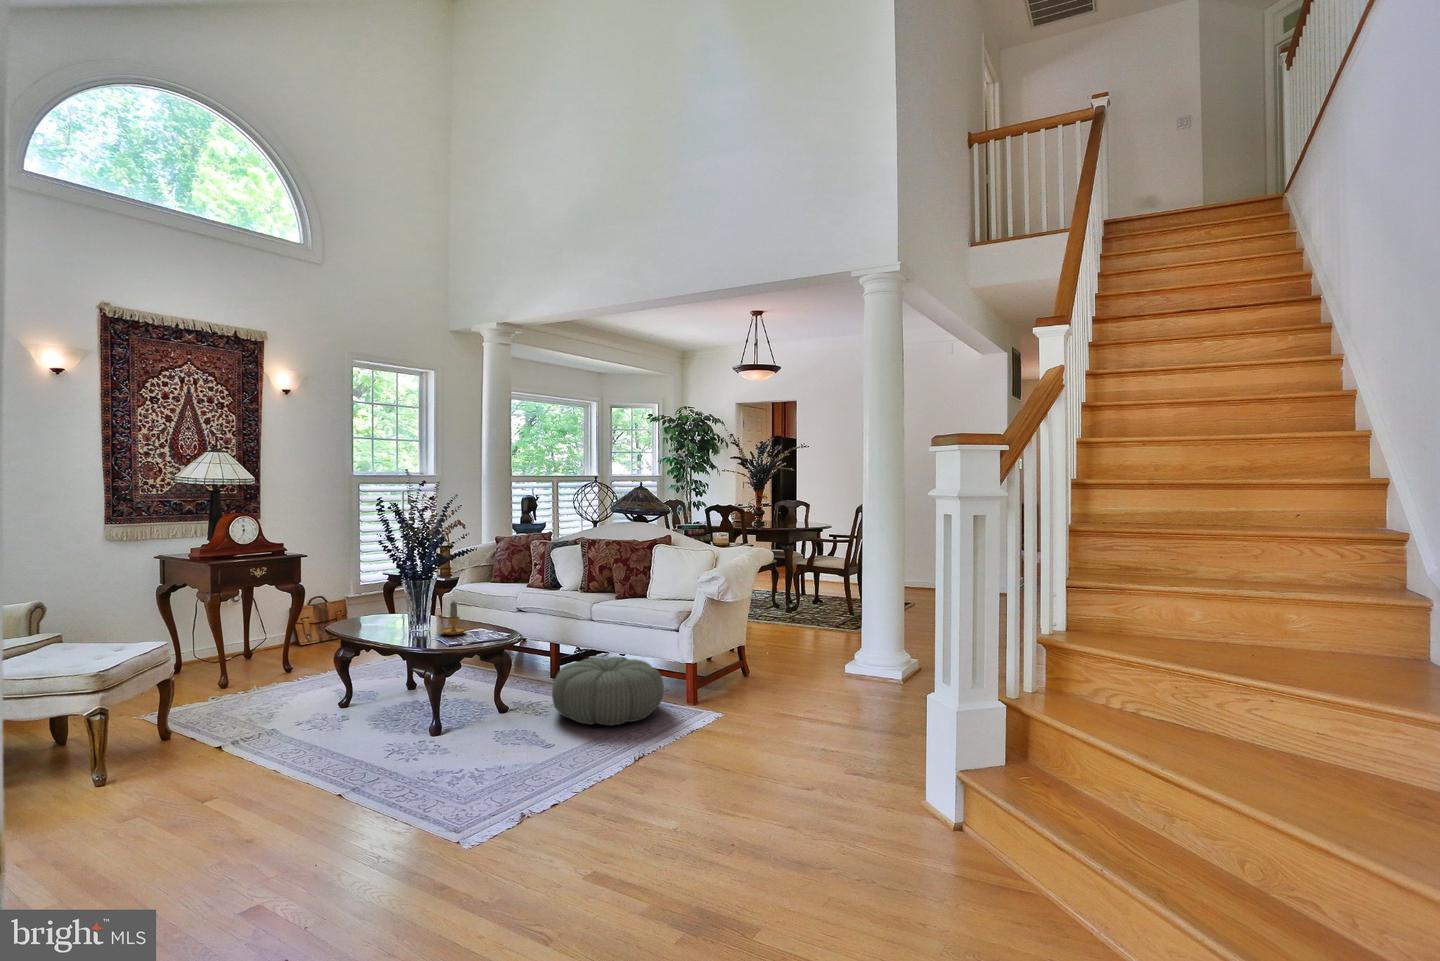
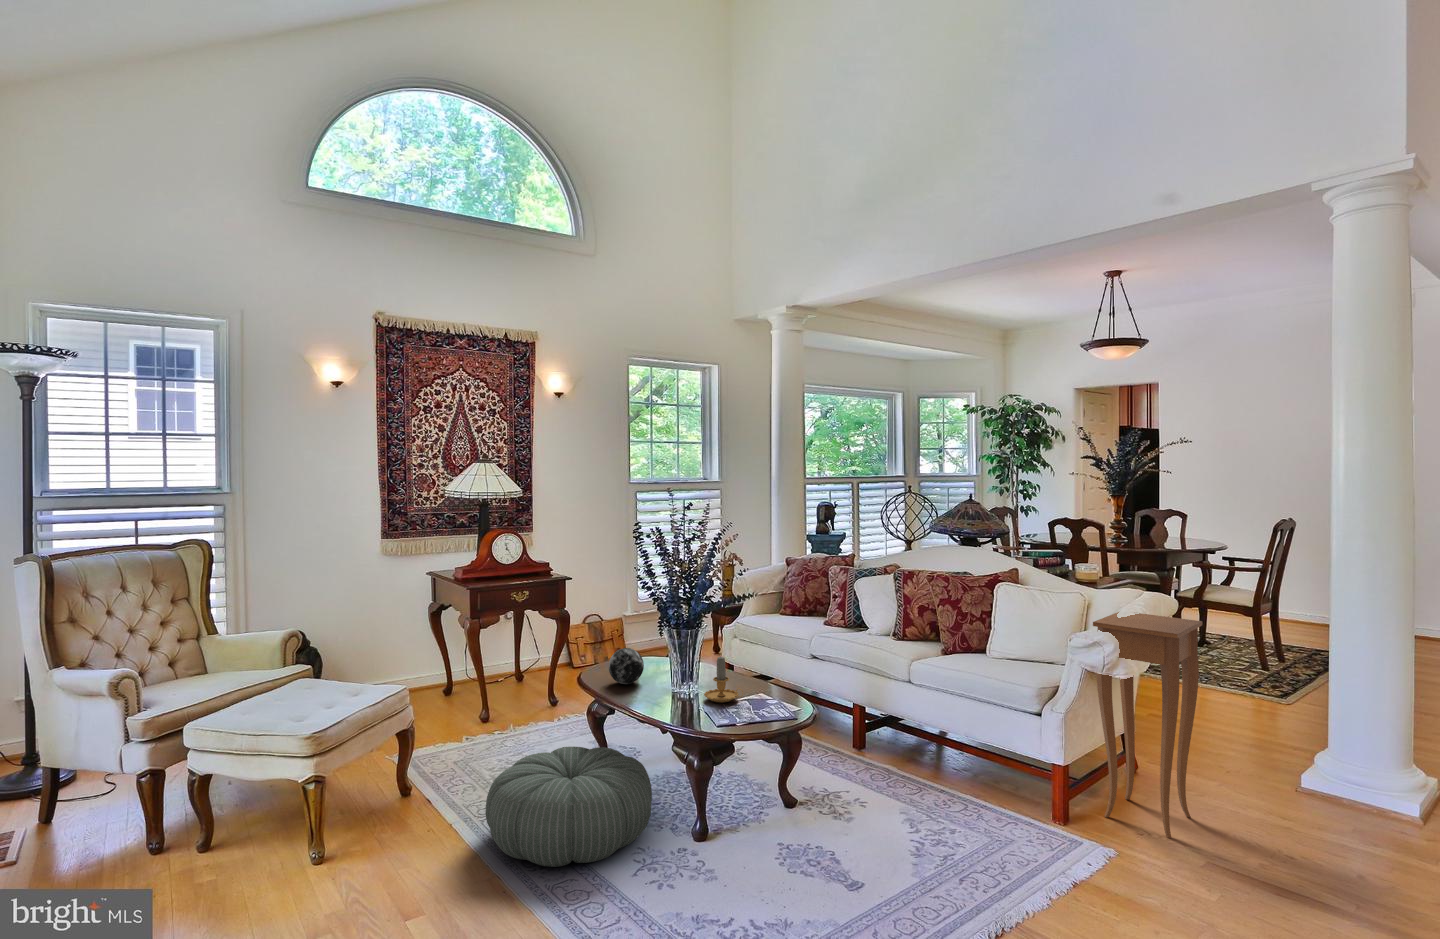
side table: none [710,562,775,700] -> present [1093,612,1202,838]
decorative orb: none [358,602,388,629] -> present [609,648,644,684]
pouf: present [552,657,664,725] -> present [485,747,652,867]

